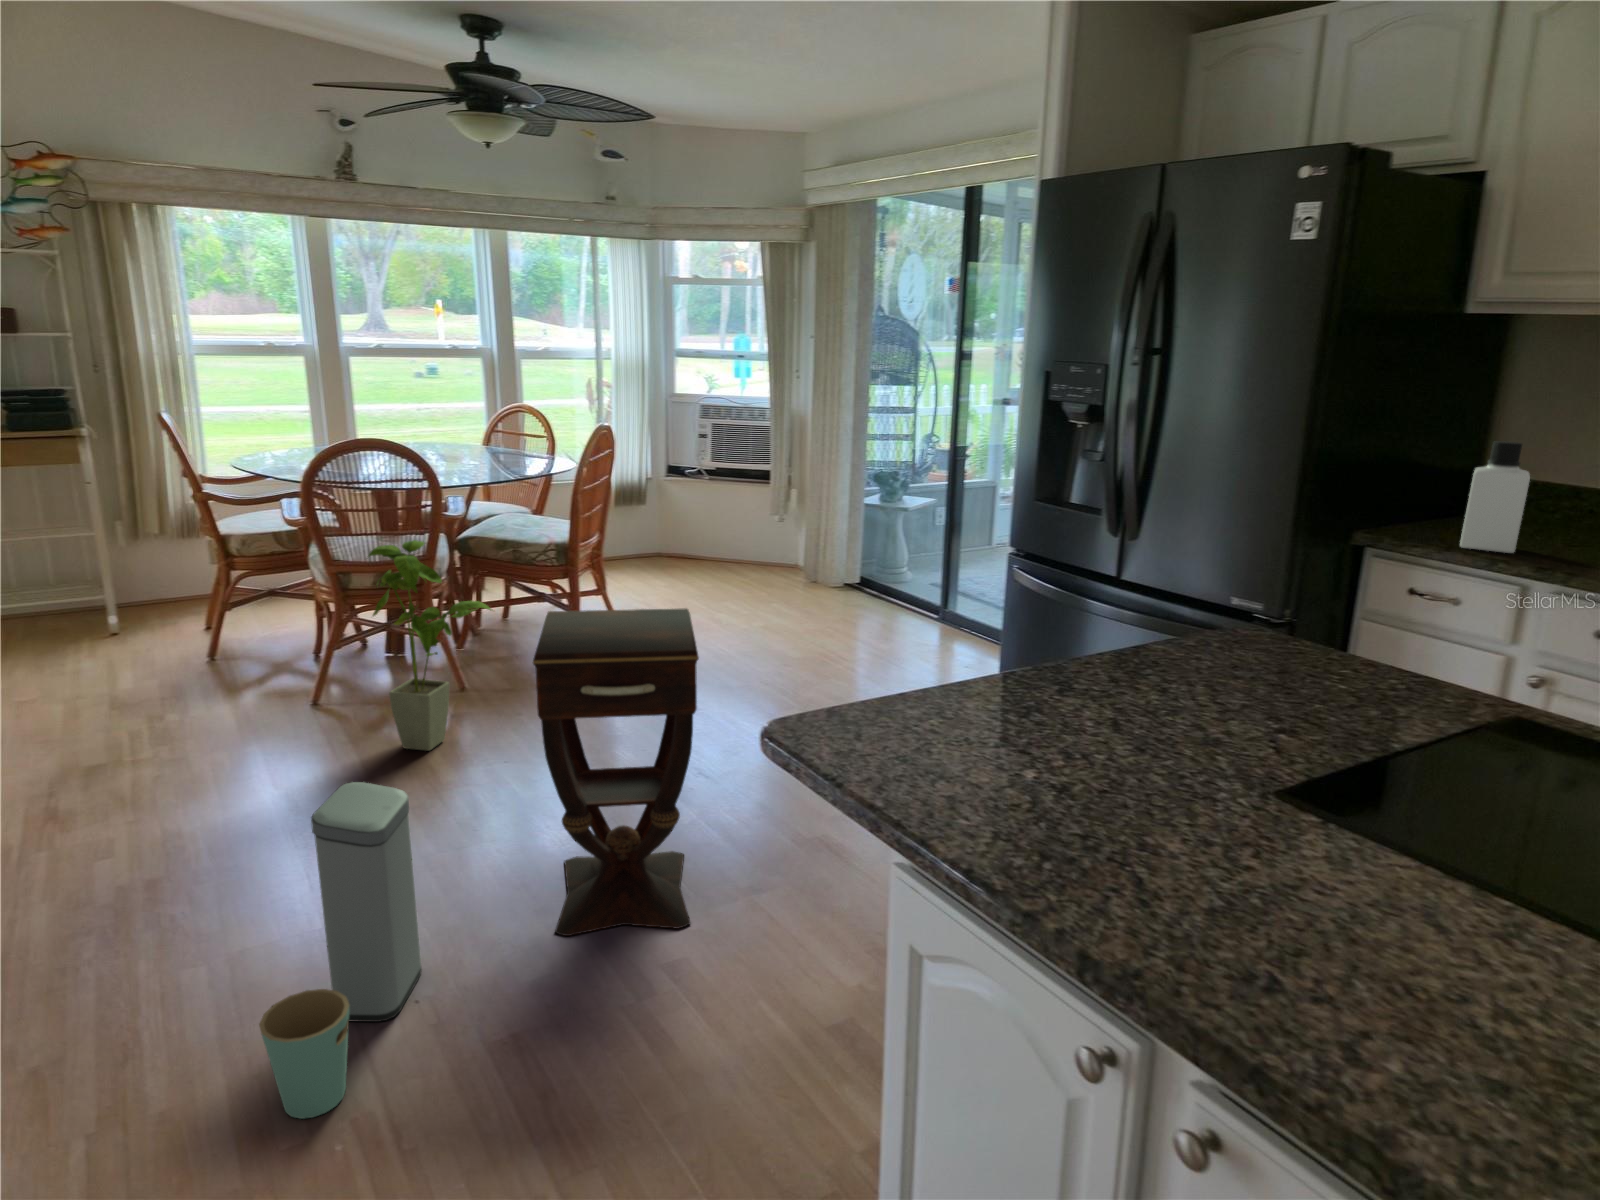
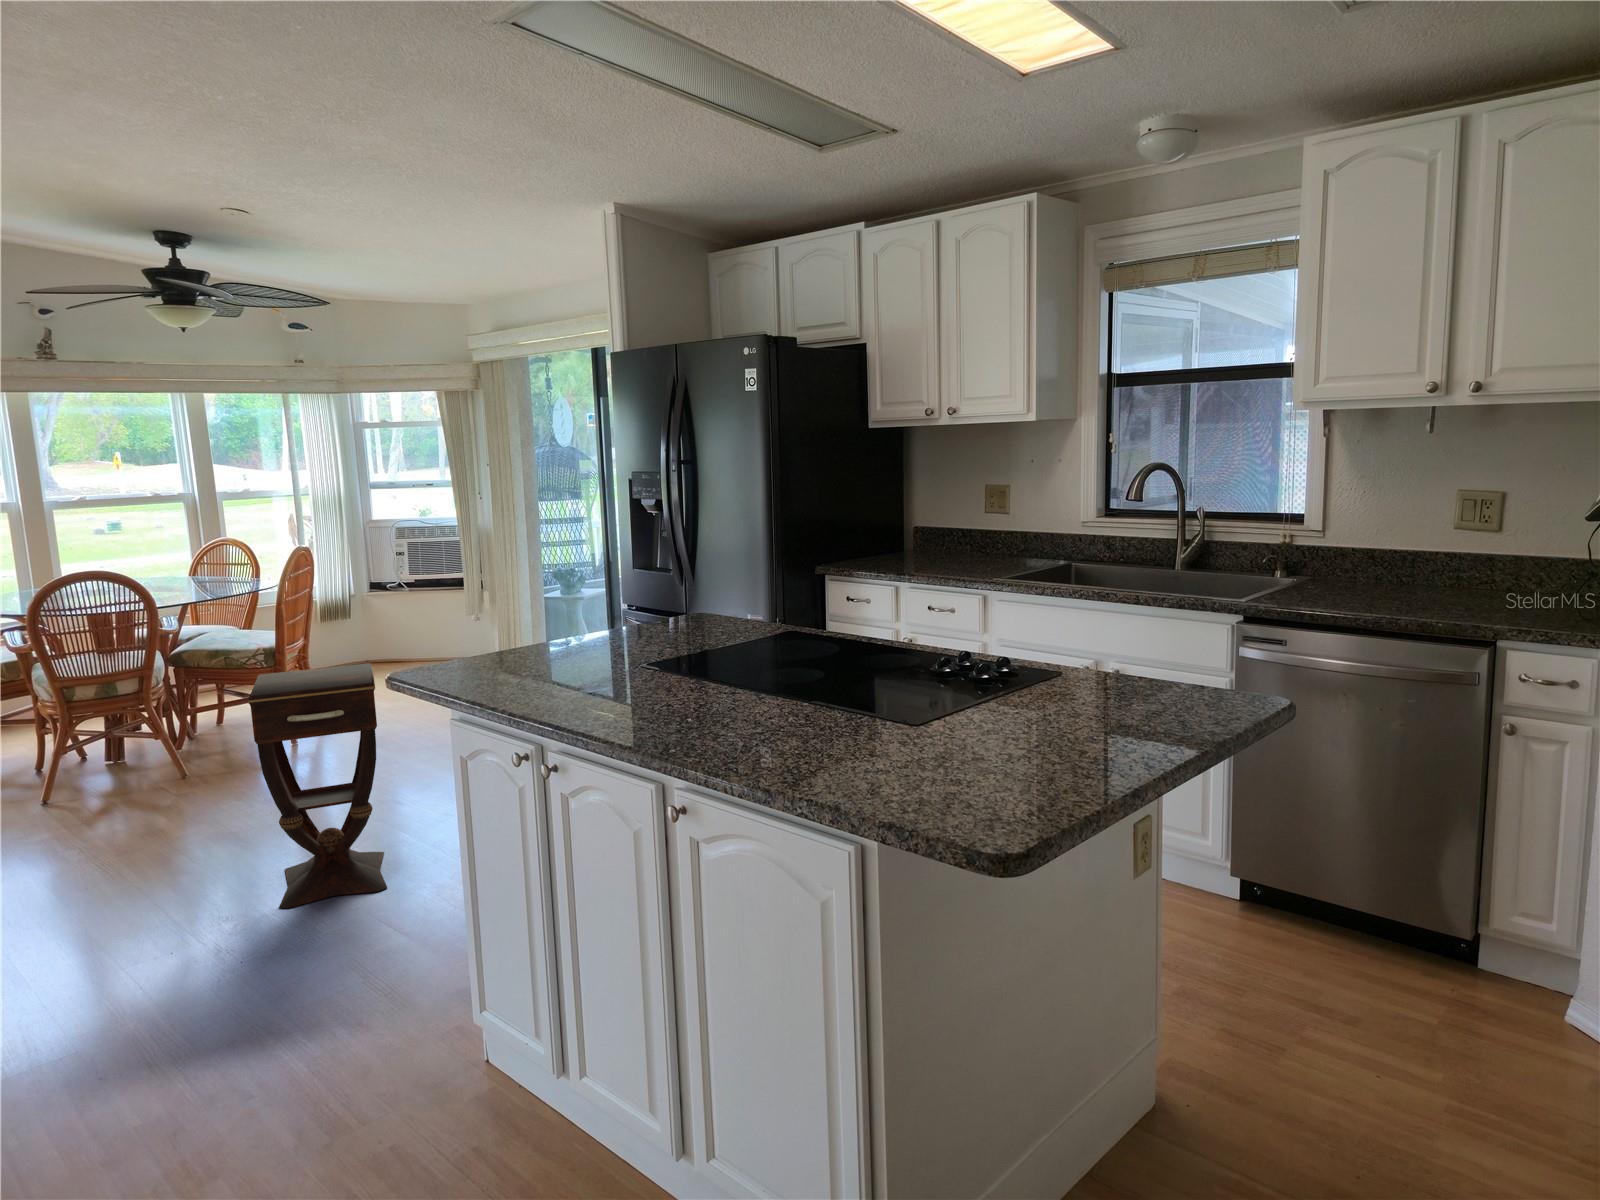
bottle: present [1460,441,1530,553] -> none [867,503,901,569]
house plant: present [369,540,492,751] -> none [94,645,213,823]
trash can: present [259,782,422,1119] -> none [51,801,171,1025]

